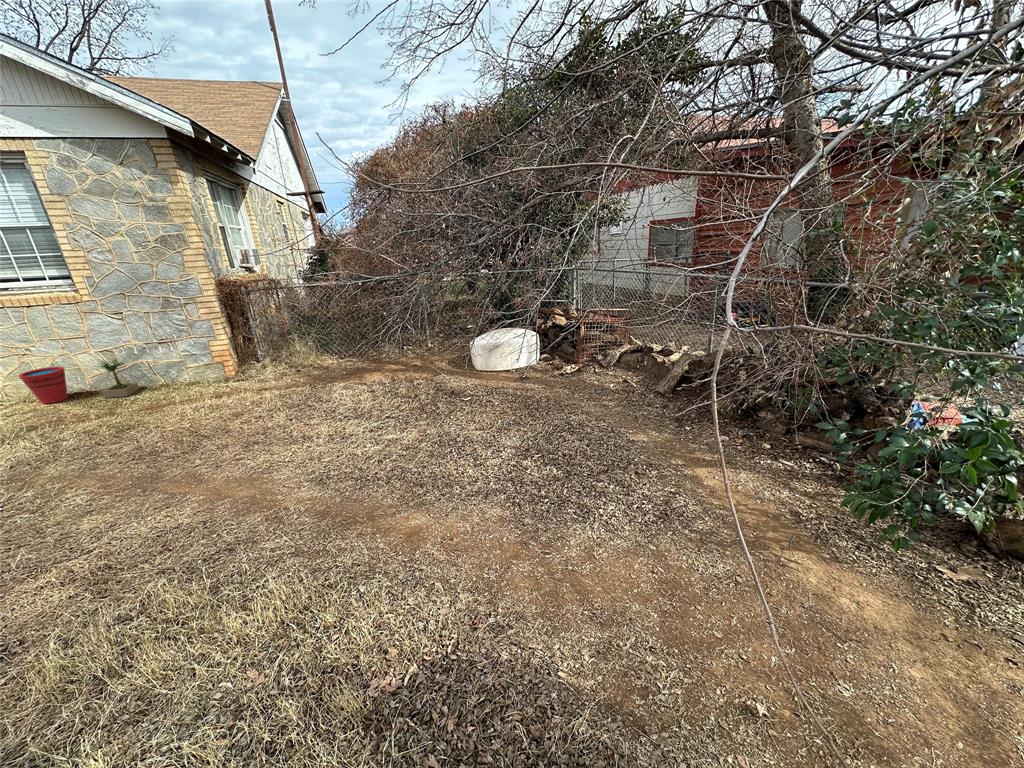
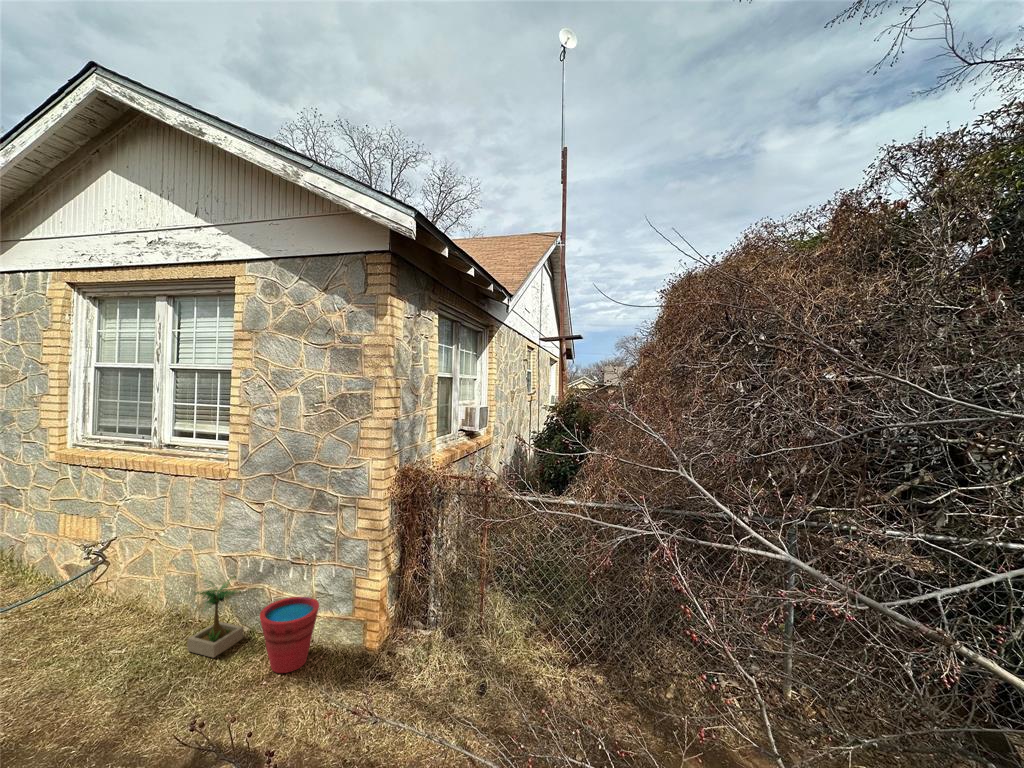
bucket: present [18,367,68,404] -> present [259,597,319,673]

